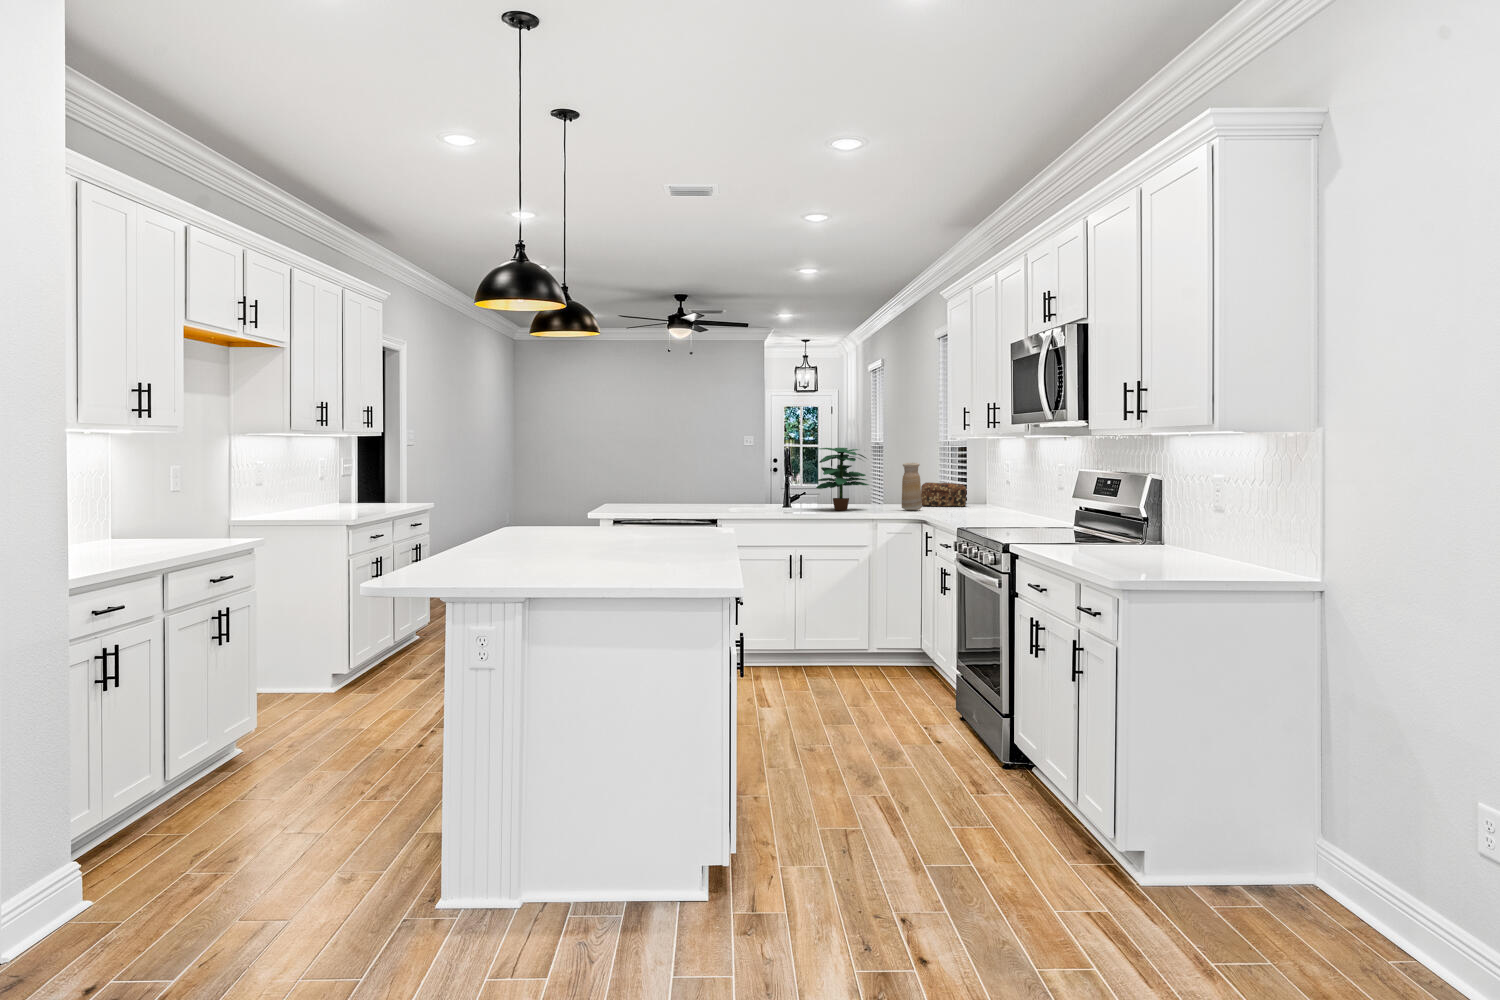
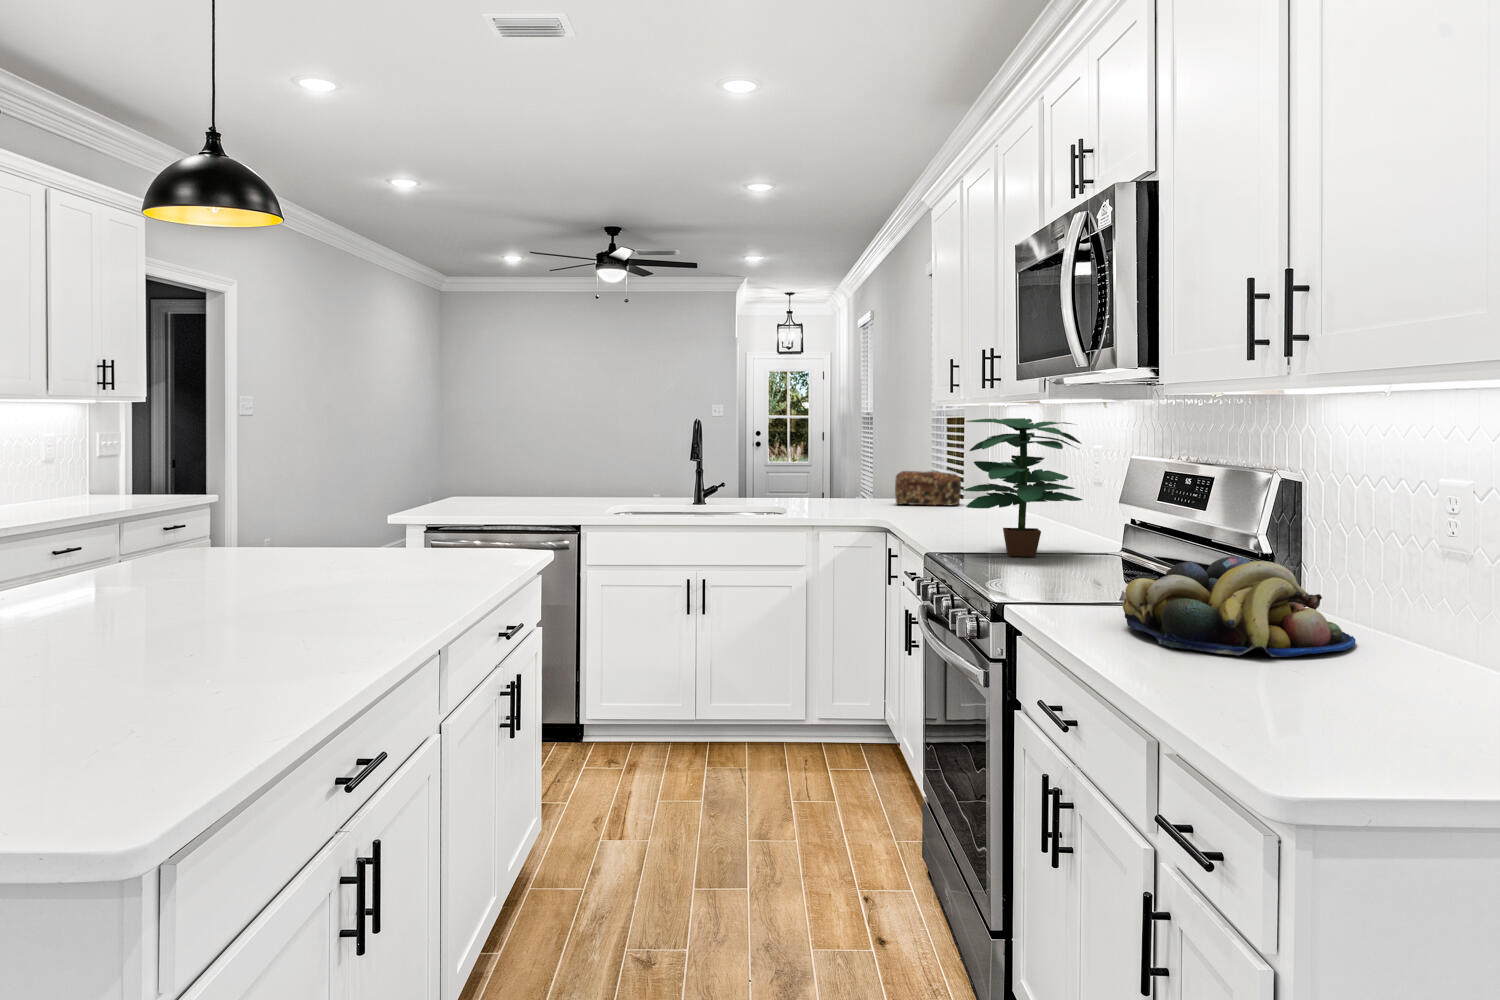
potted plant: present [816,448,869,510] -> present [963,418,1082,557]
vase: present [902,463,922,510] -> none [861,443,890,514]
fruit bowl: none [1070,514,1176,554] -> present [1123,556,1356,657]

